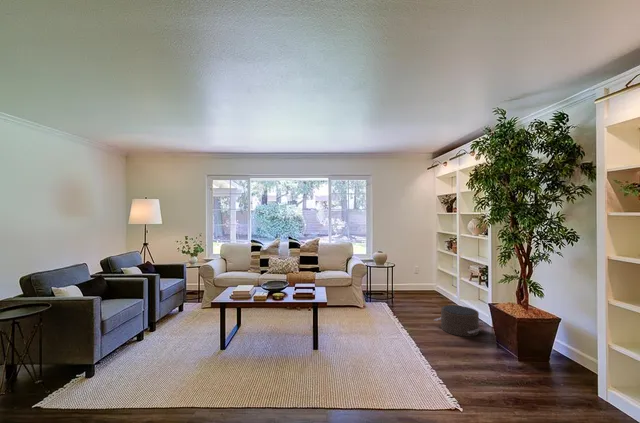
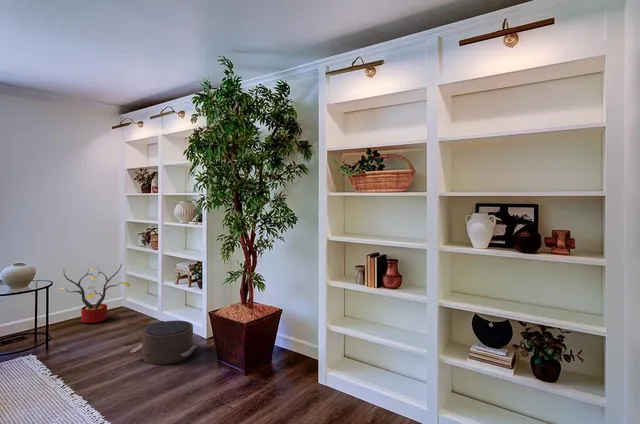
decorative plant: none [395,260,438,298] -> present [61,264,130,323]

